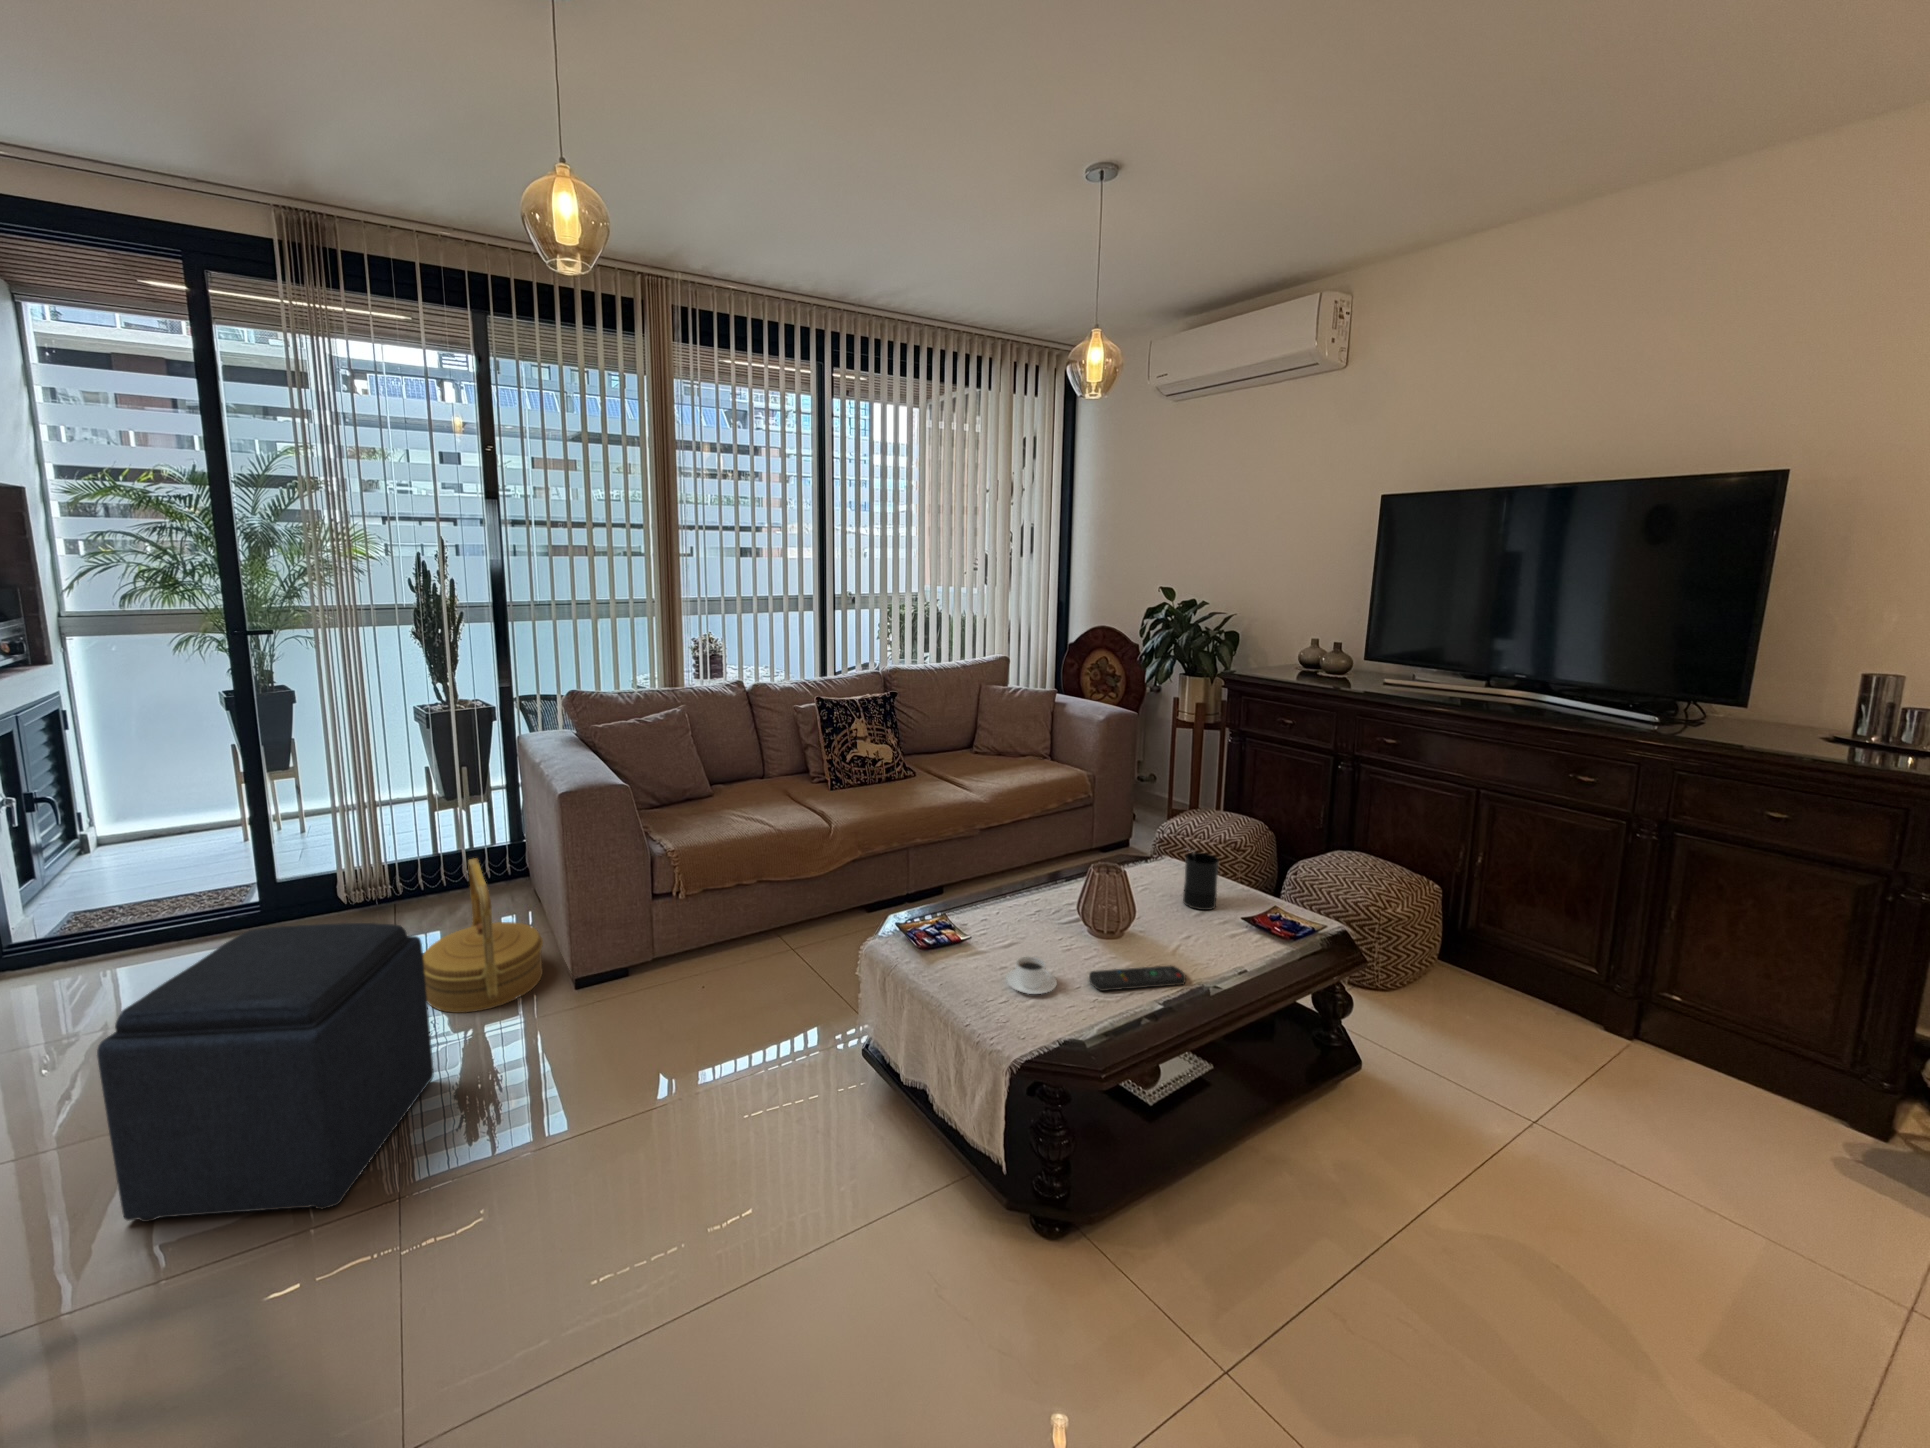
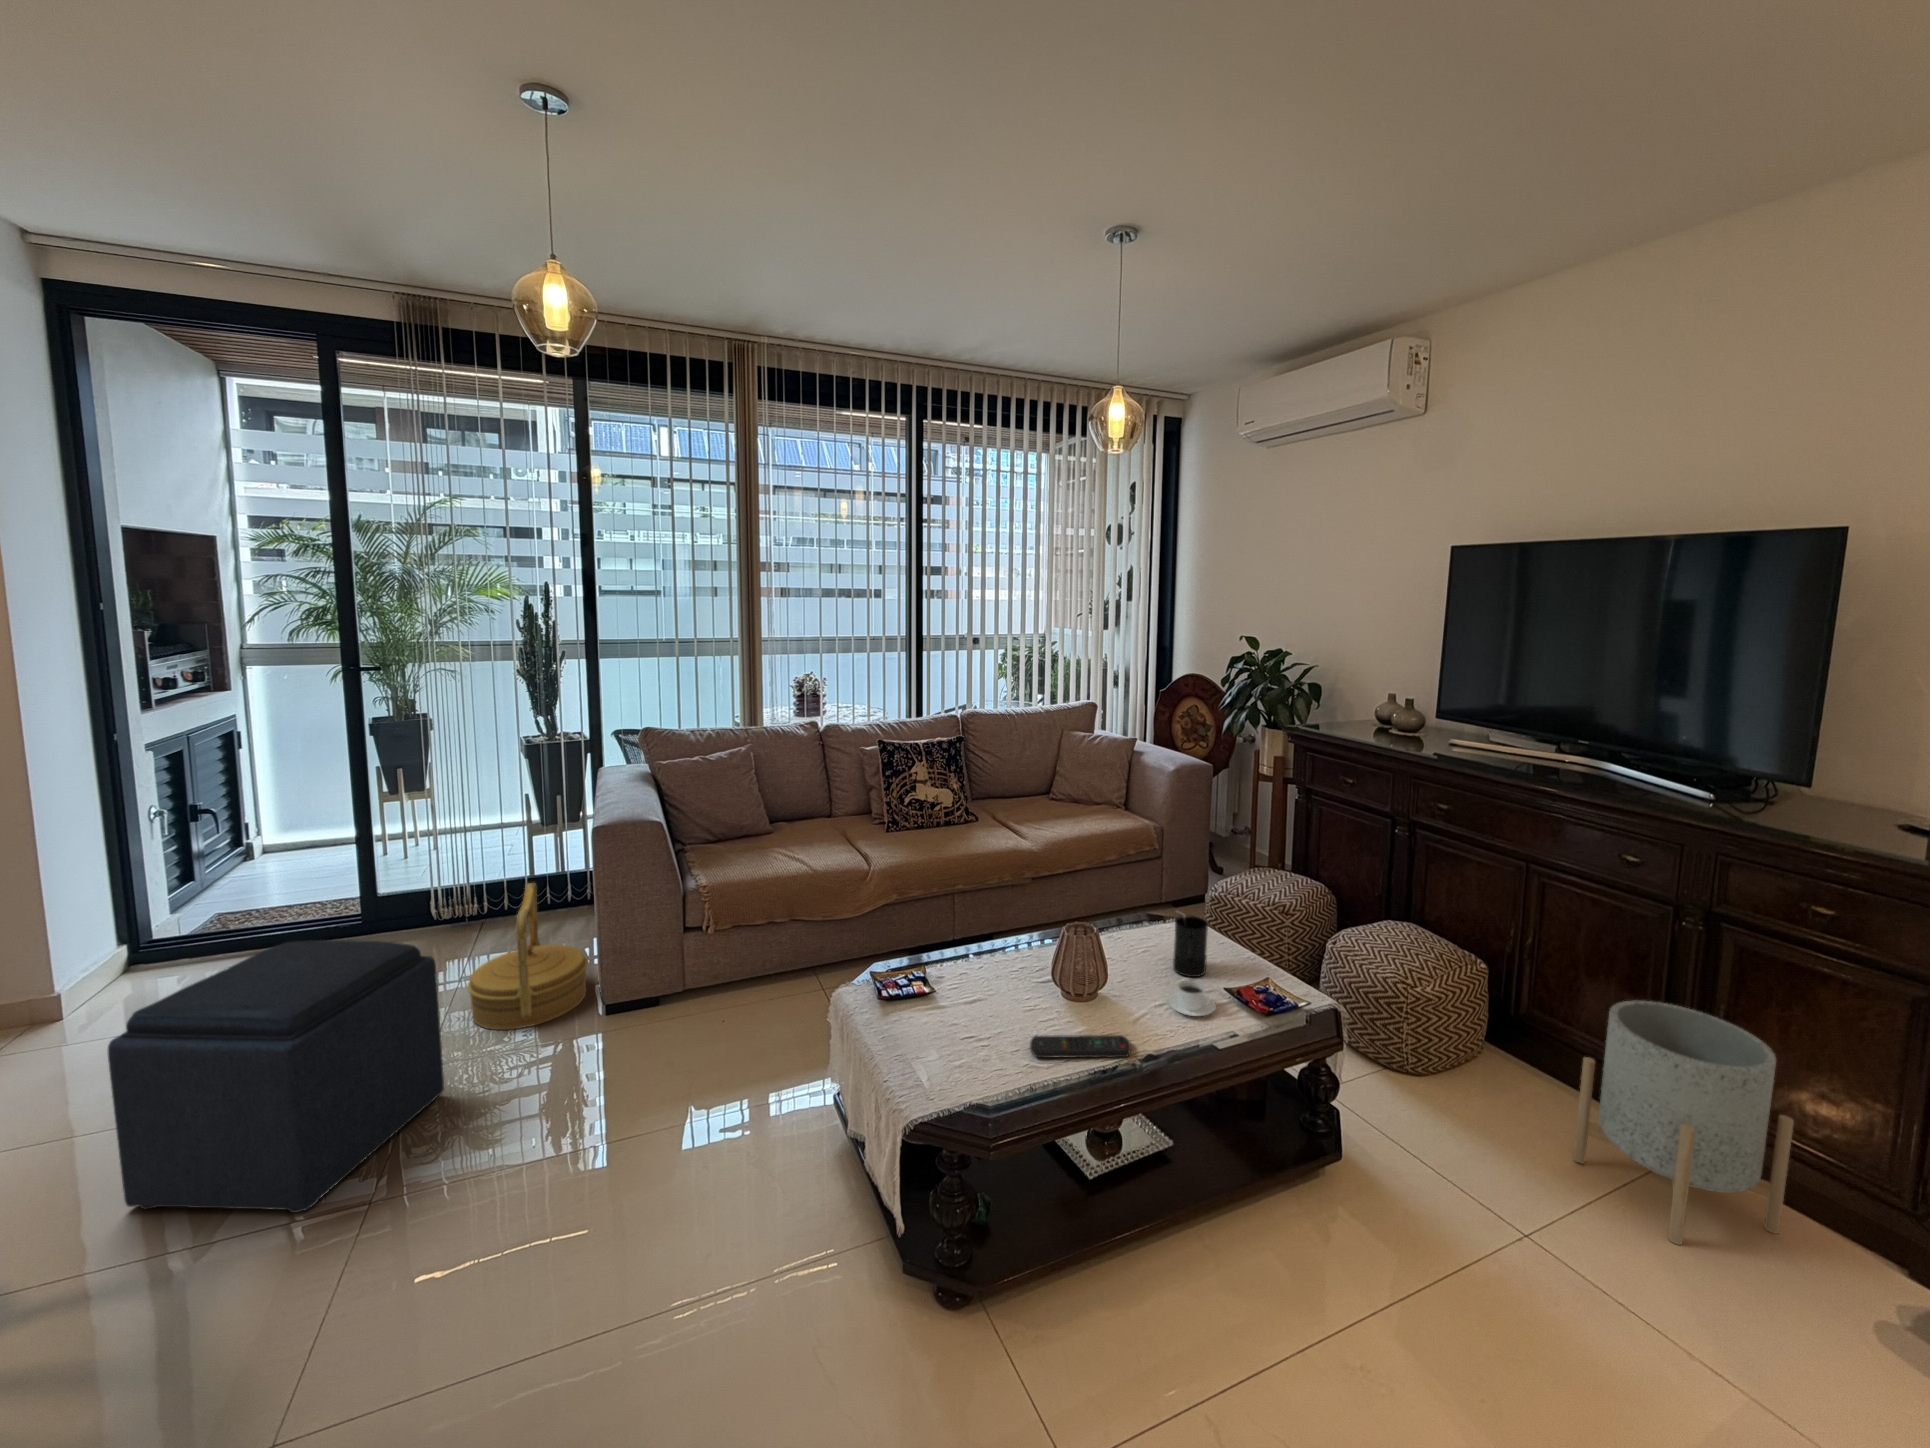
planter: none [1543,907,1746,1116] -> present [1573,1001,1794,1245]
coffee cup: present [1006,956,1057,994] -> present [1167,981,1216,1016]

